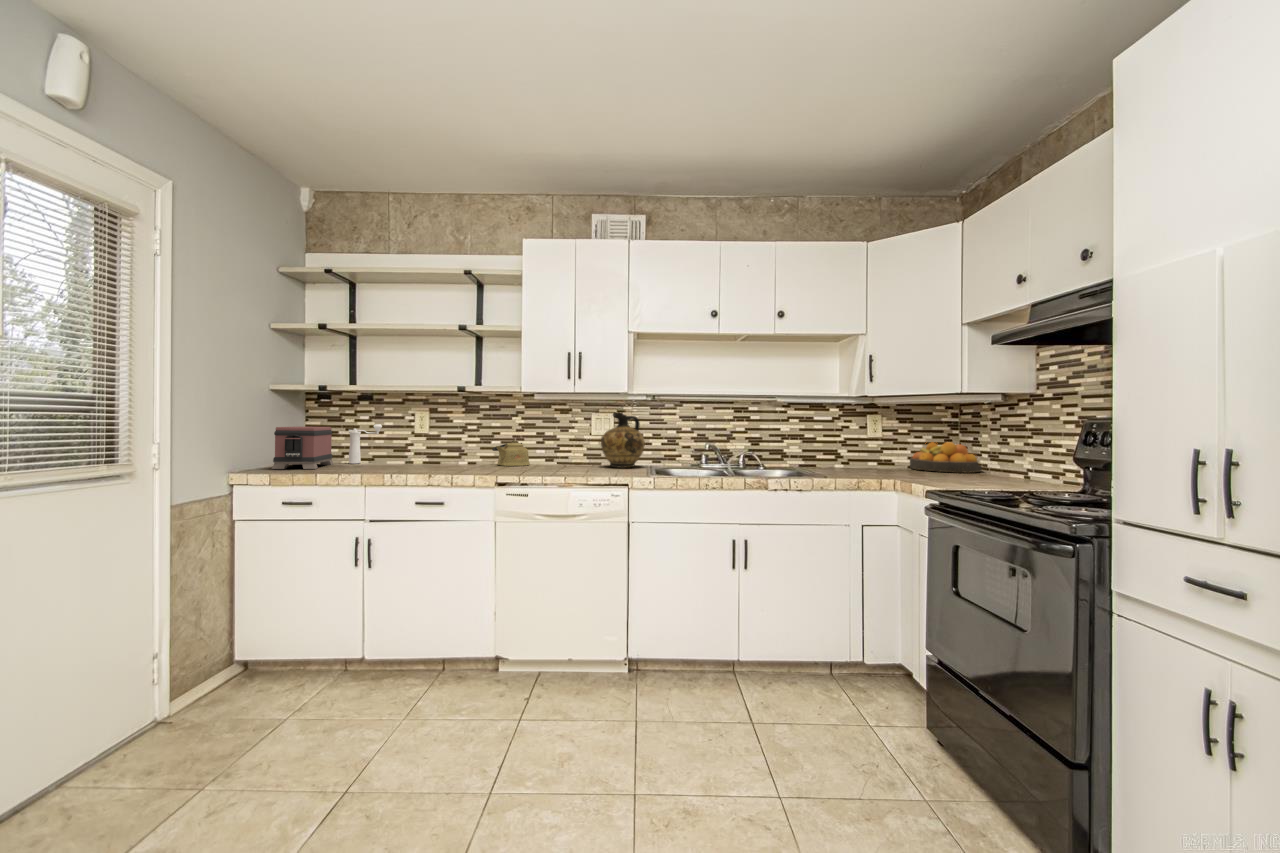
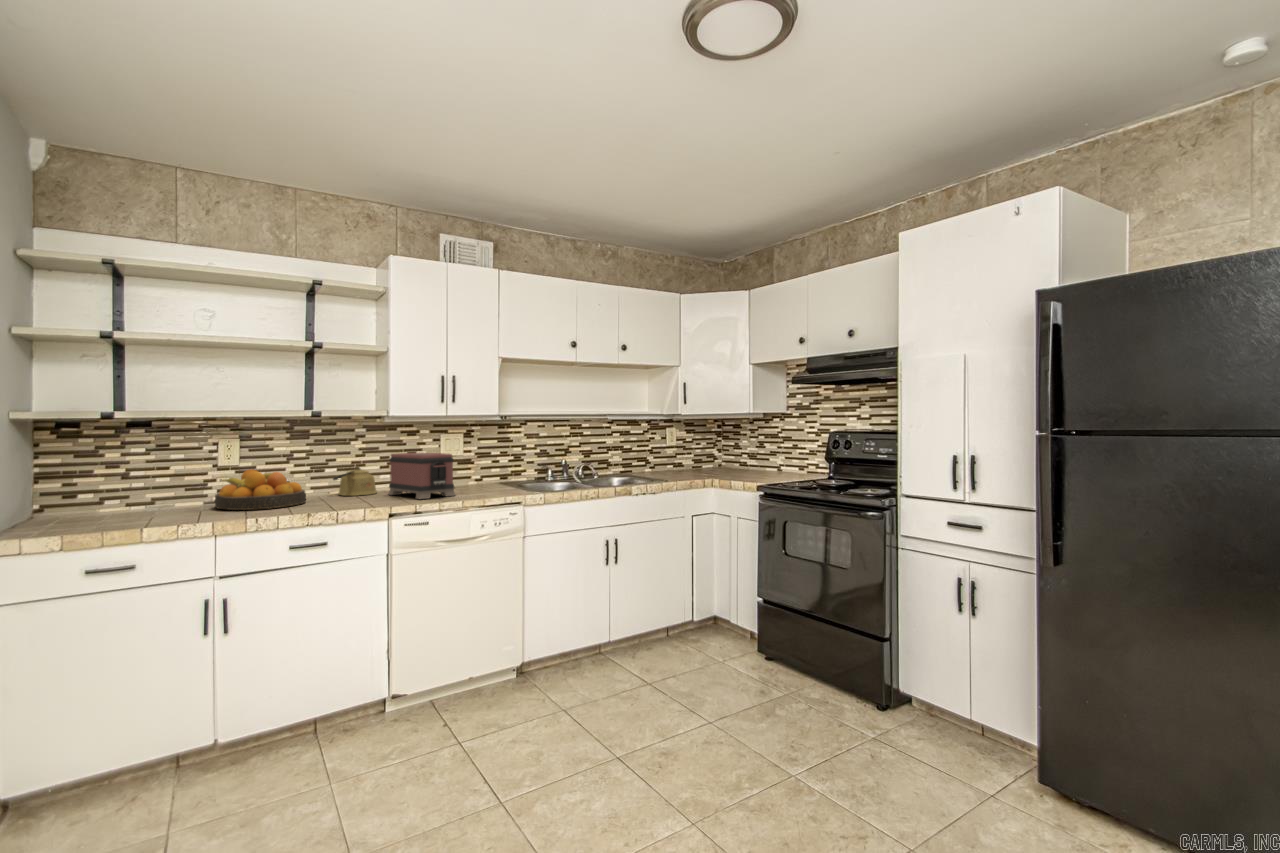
ceramic jug: present [601,413,645,467] -> none [457,433,501,487]
pepper mill: present [349,424,382,464] -> none [123,457,169,512]
toaster: present [272,427,333,469] -> present [388,453,456,499]
fruit bowl: present [910,442,982,472] -> present [214,469,306,510]

